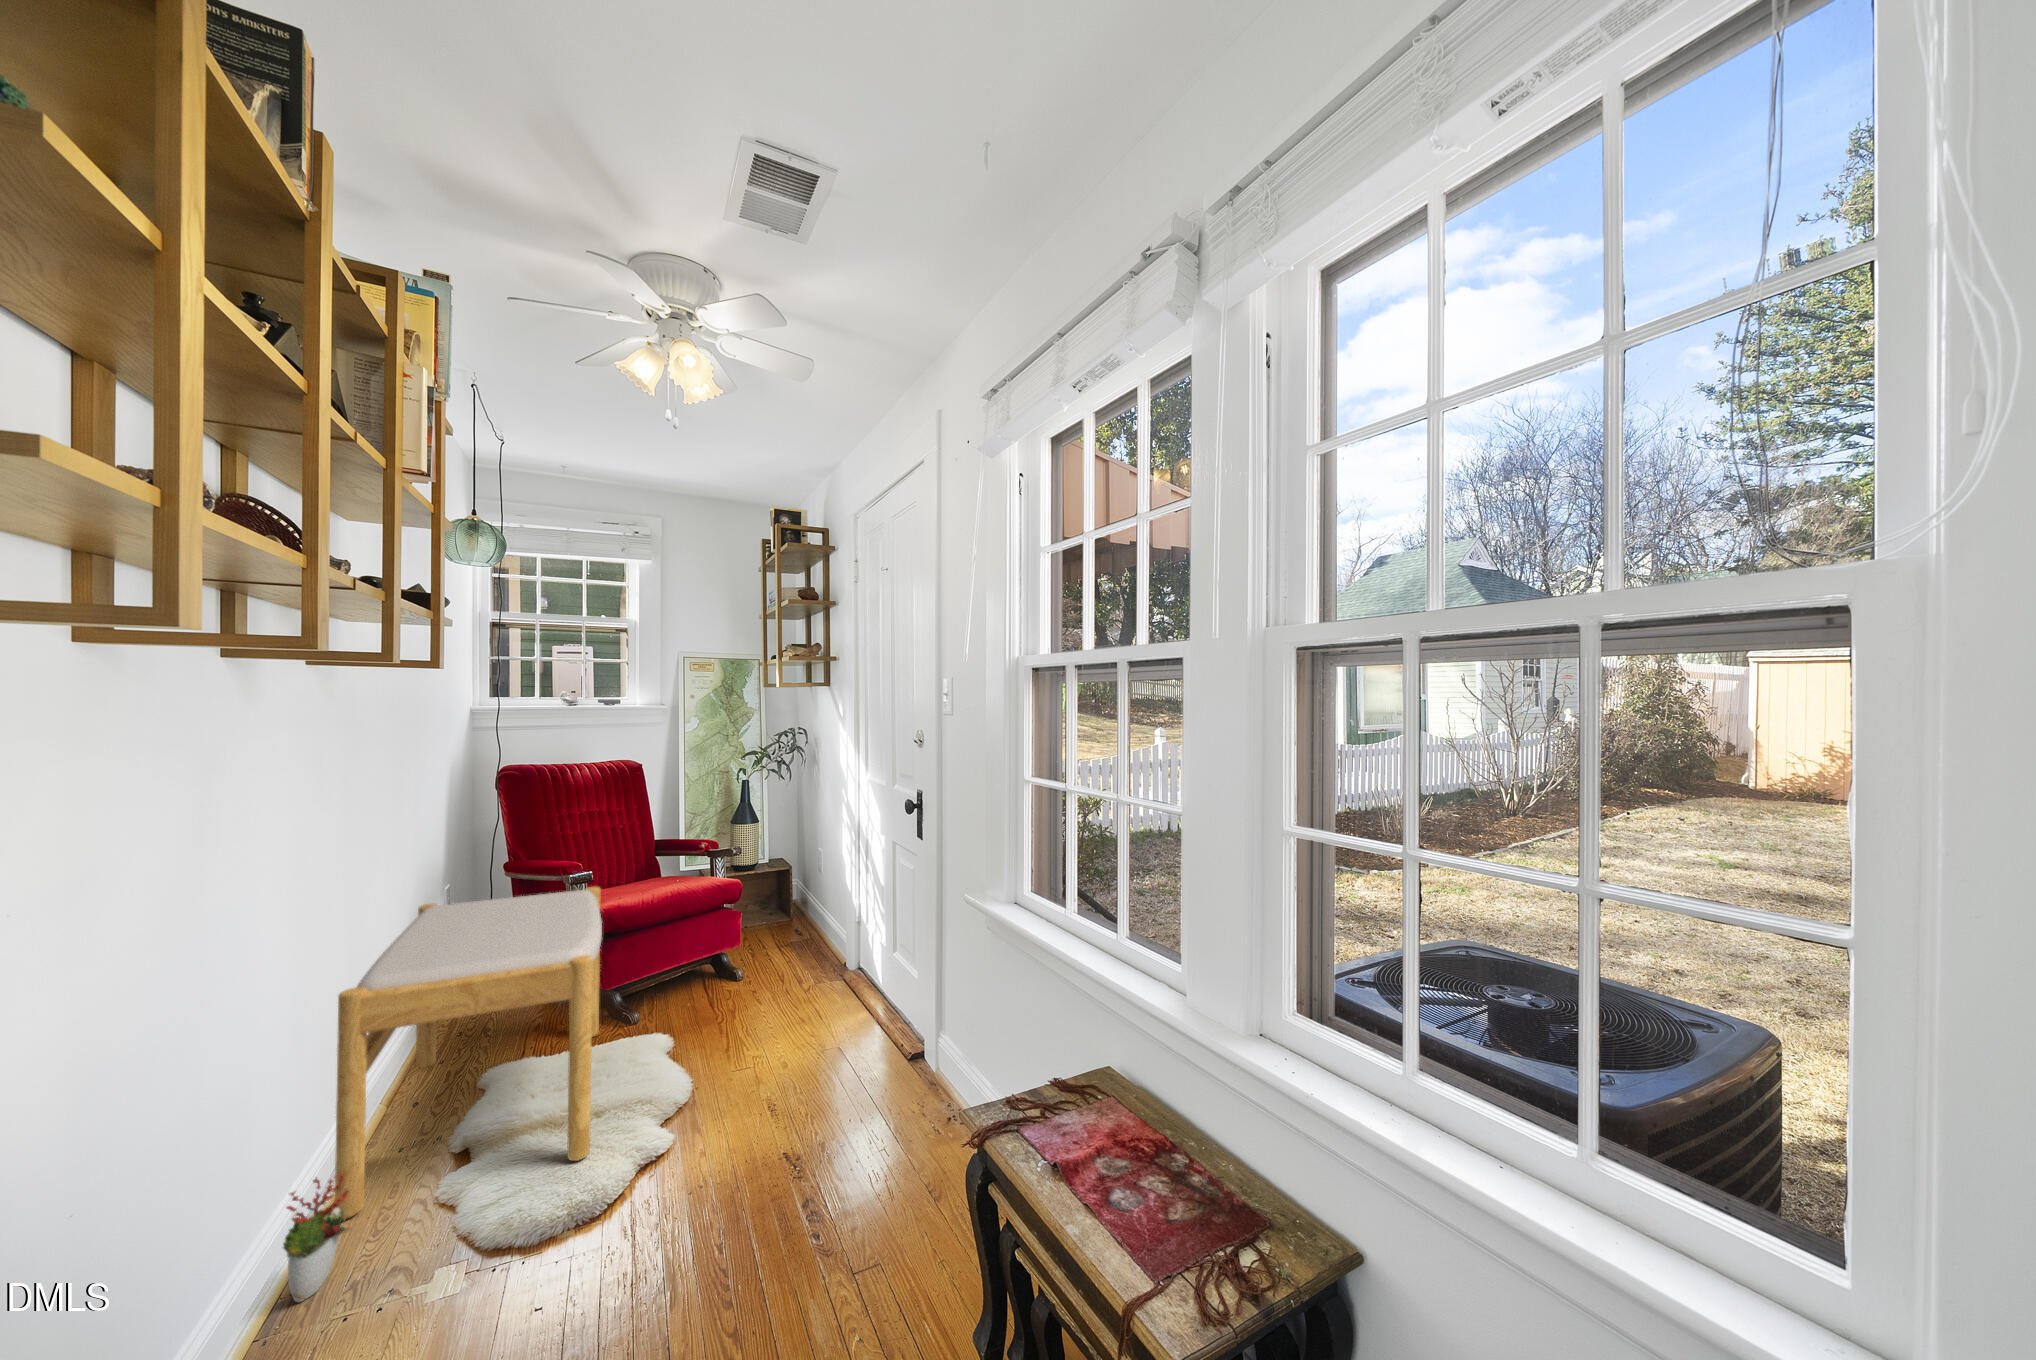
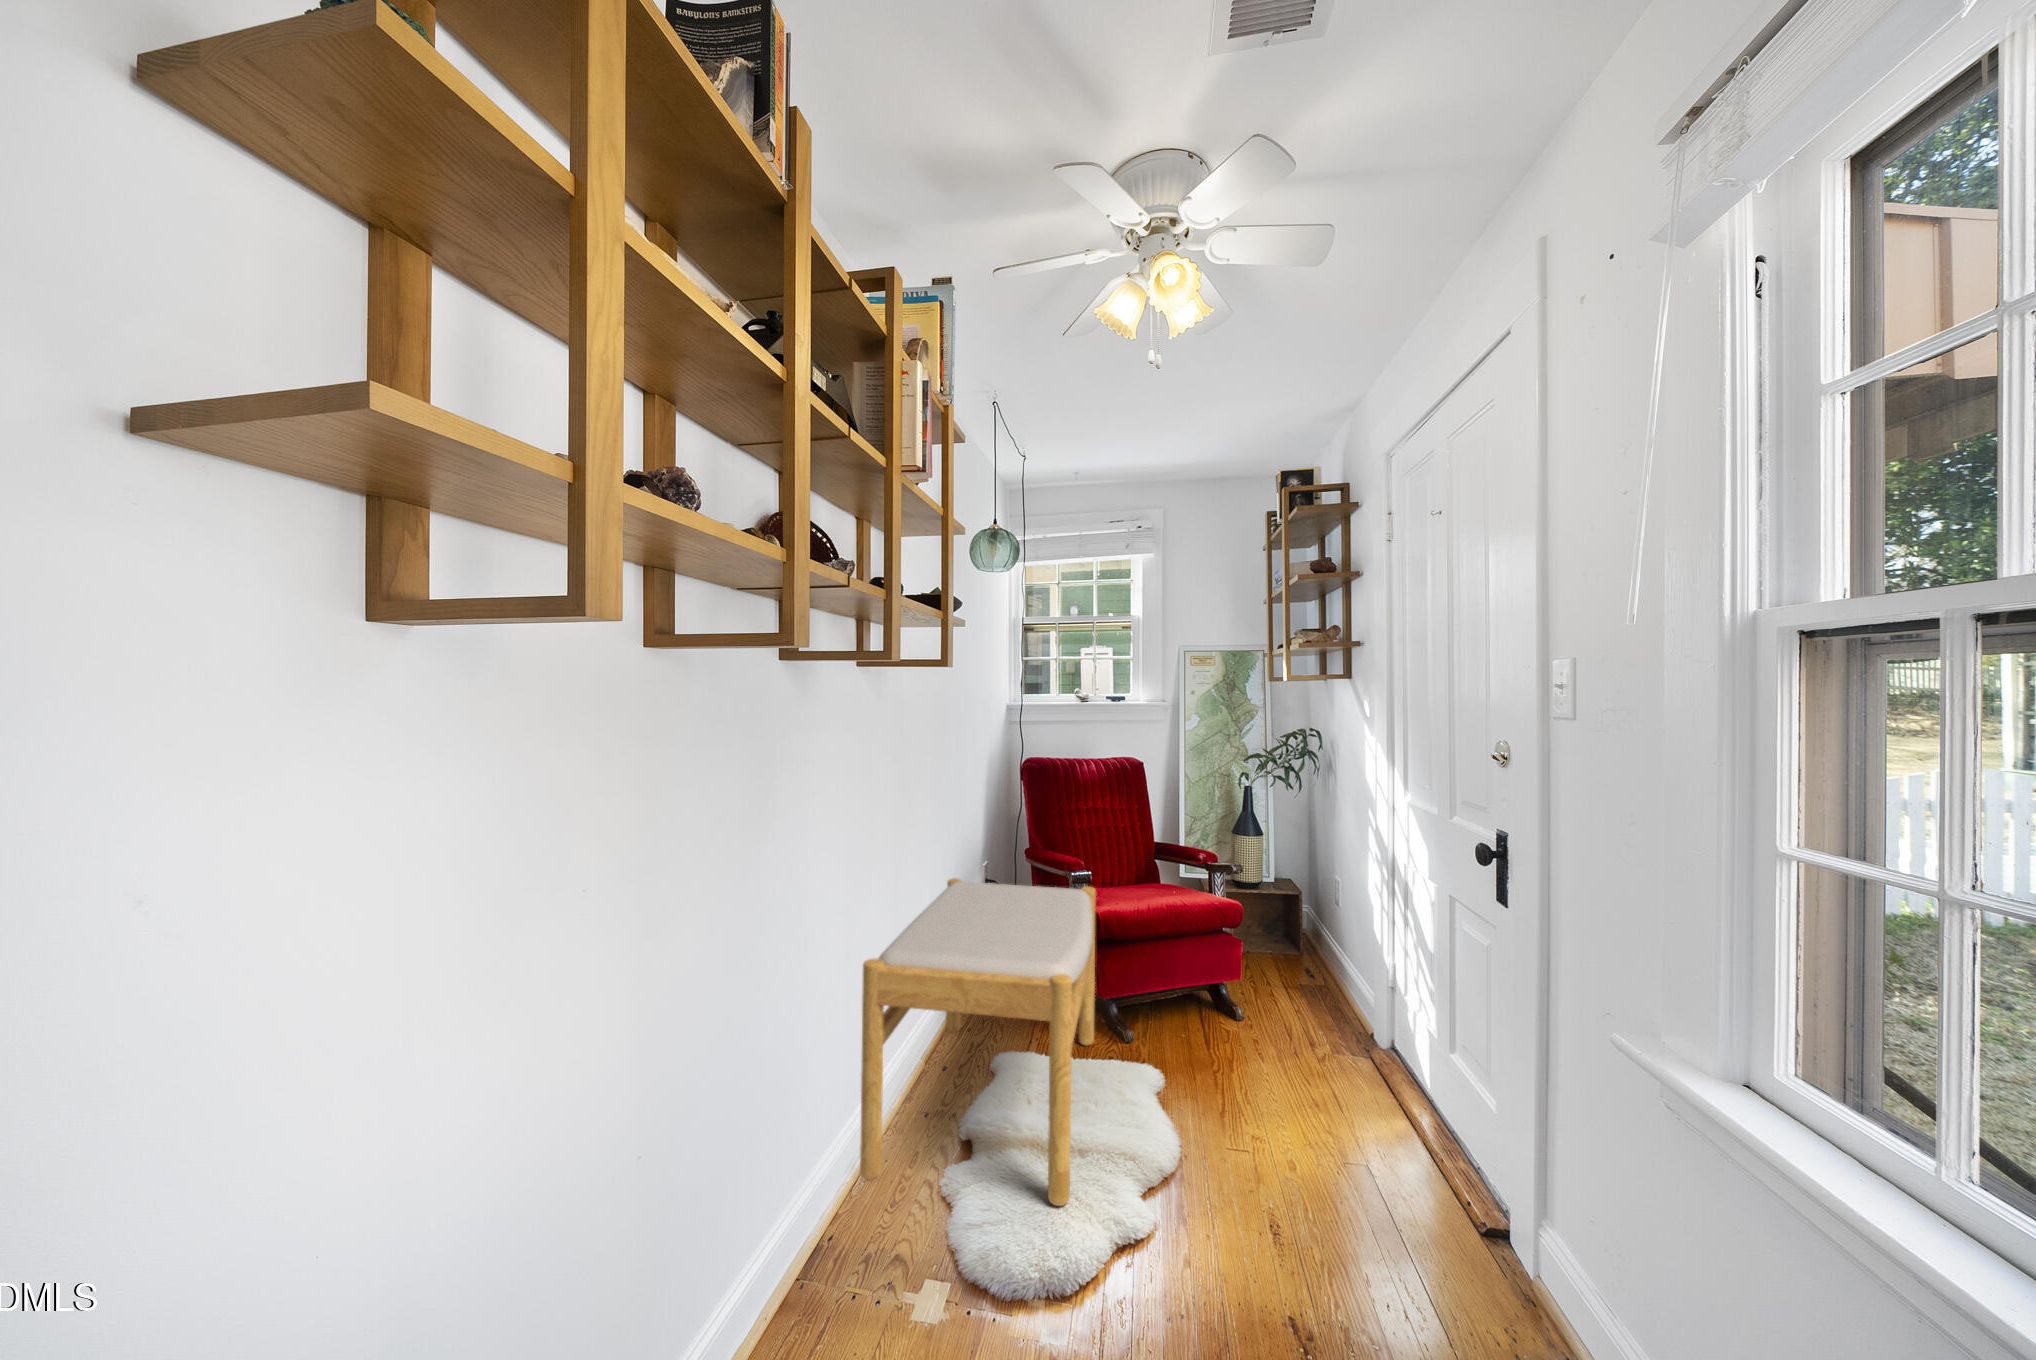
decorative plant: present [283,1173,351,1302] -> none [805,1143,858,1263]

